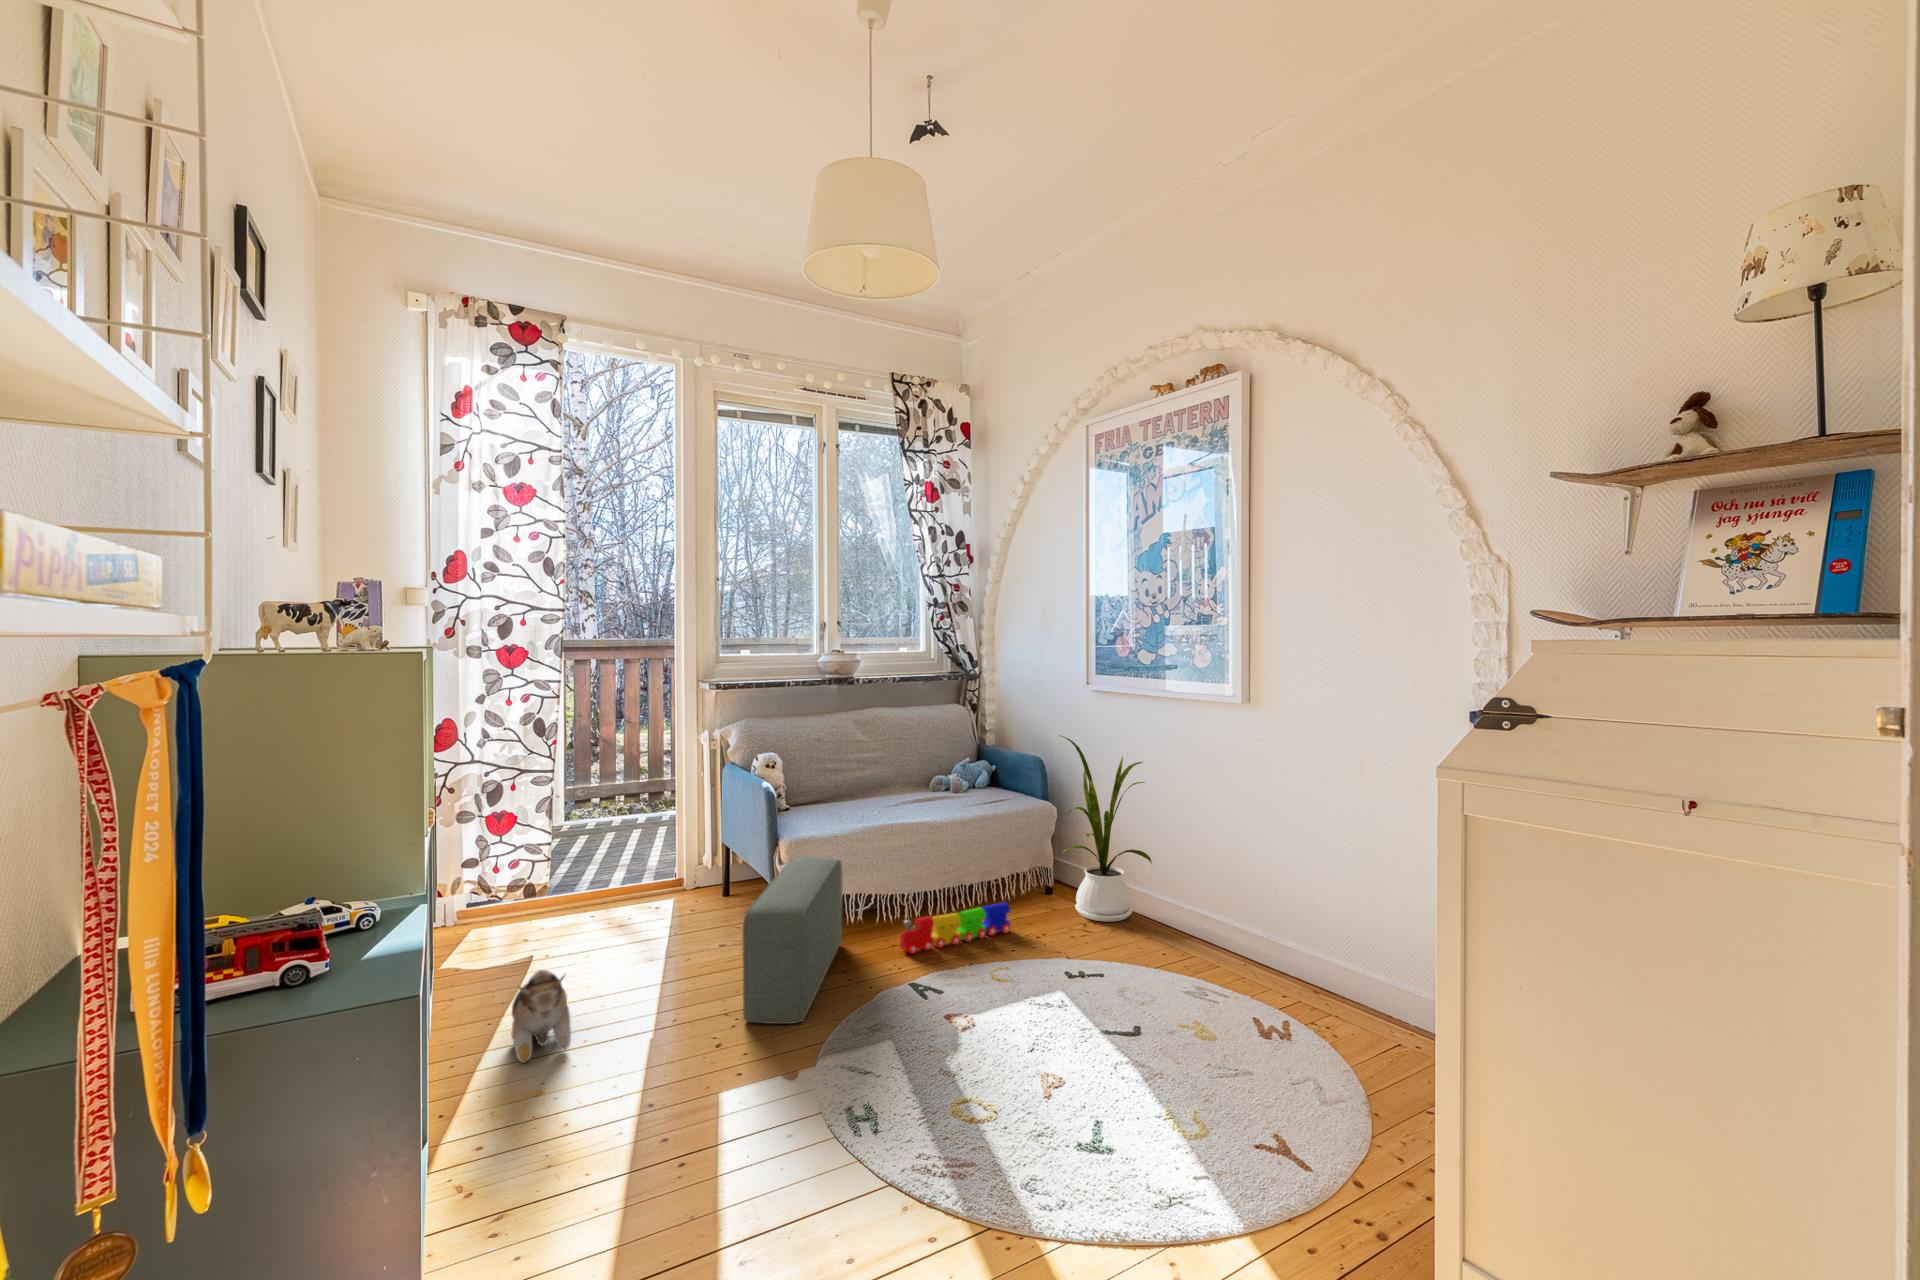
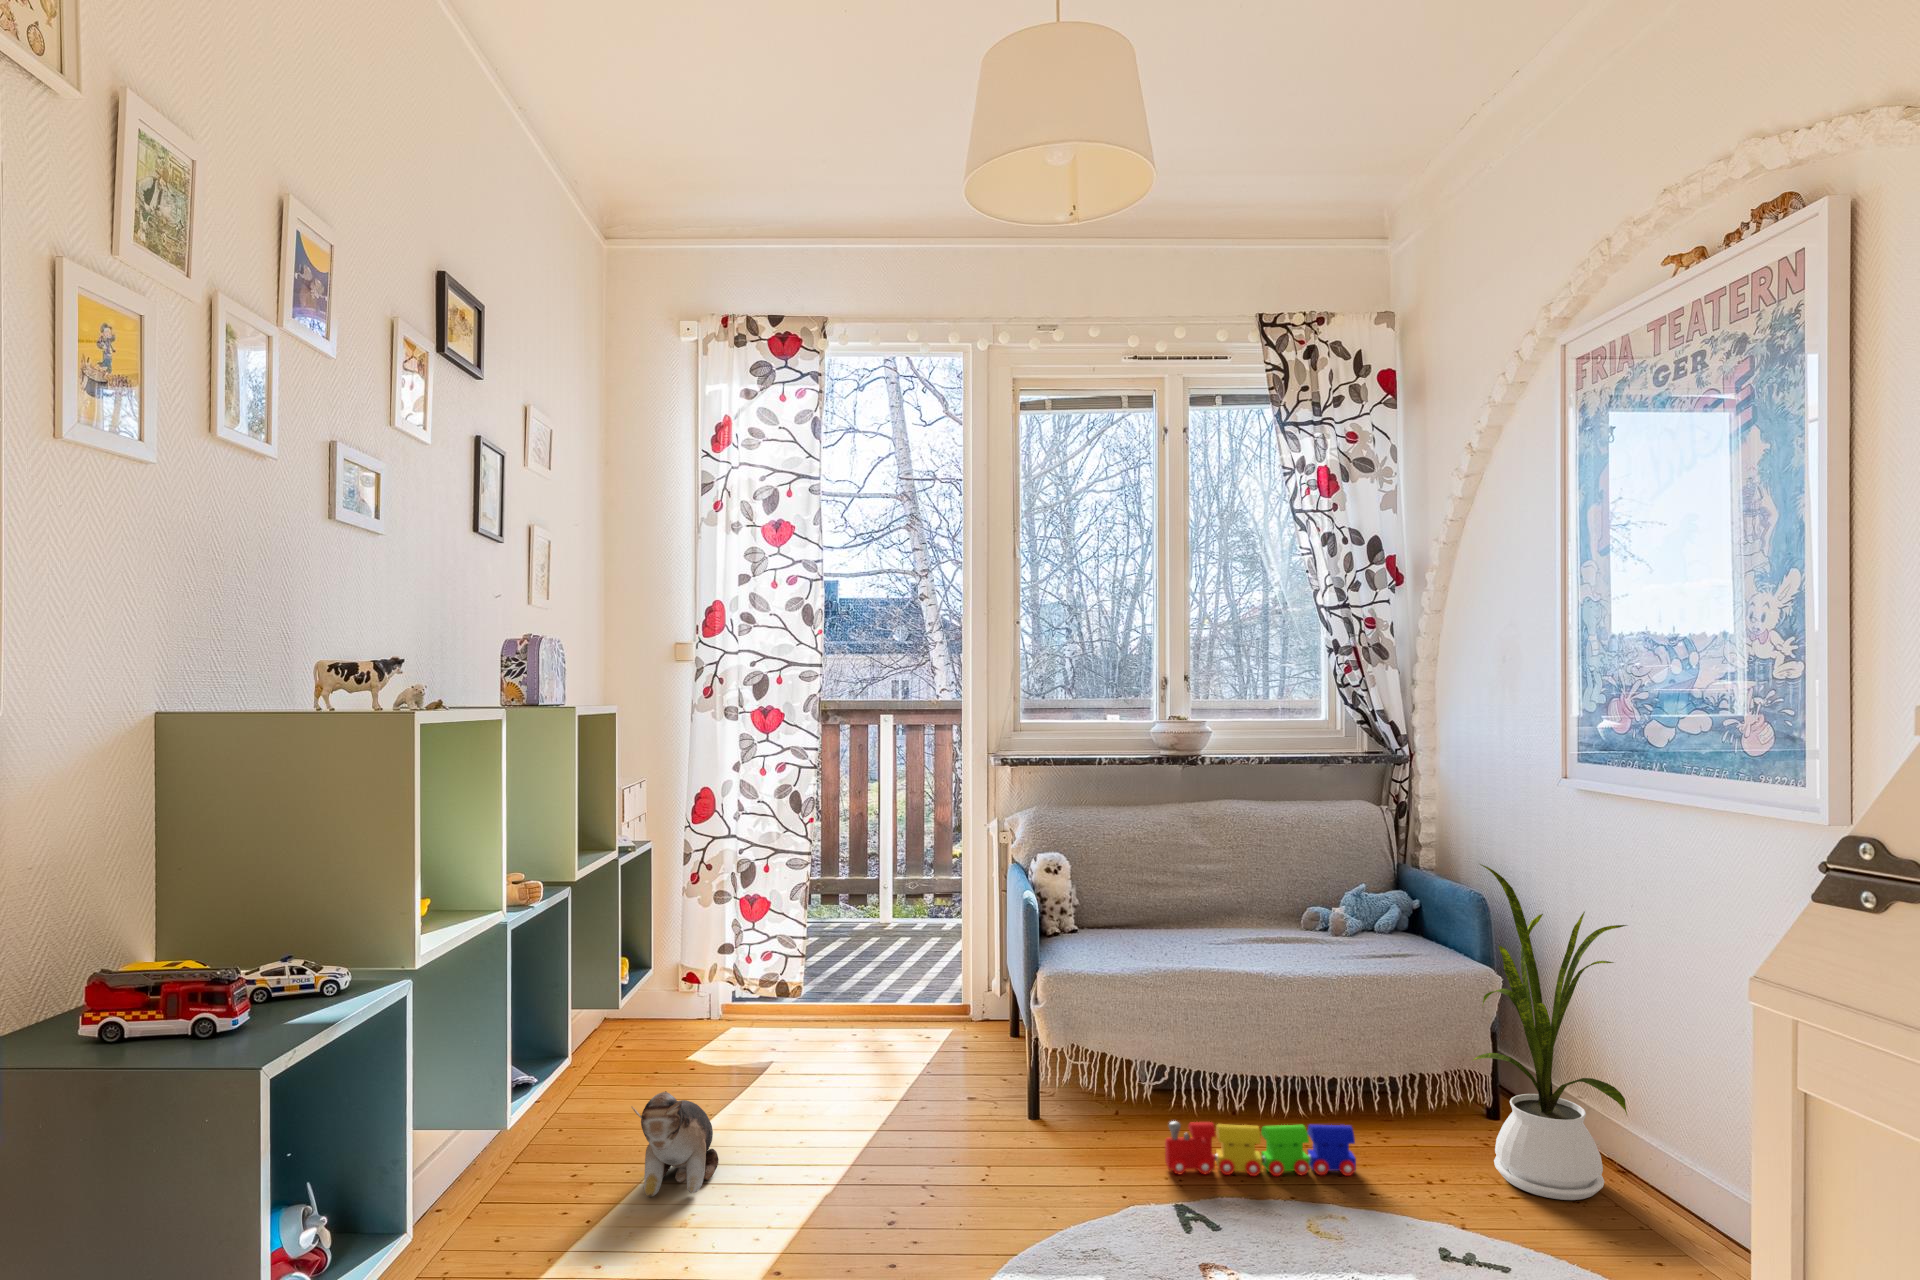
pouf: present [742,857,842,1024] -> none [892,1004,1094,1234]

